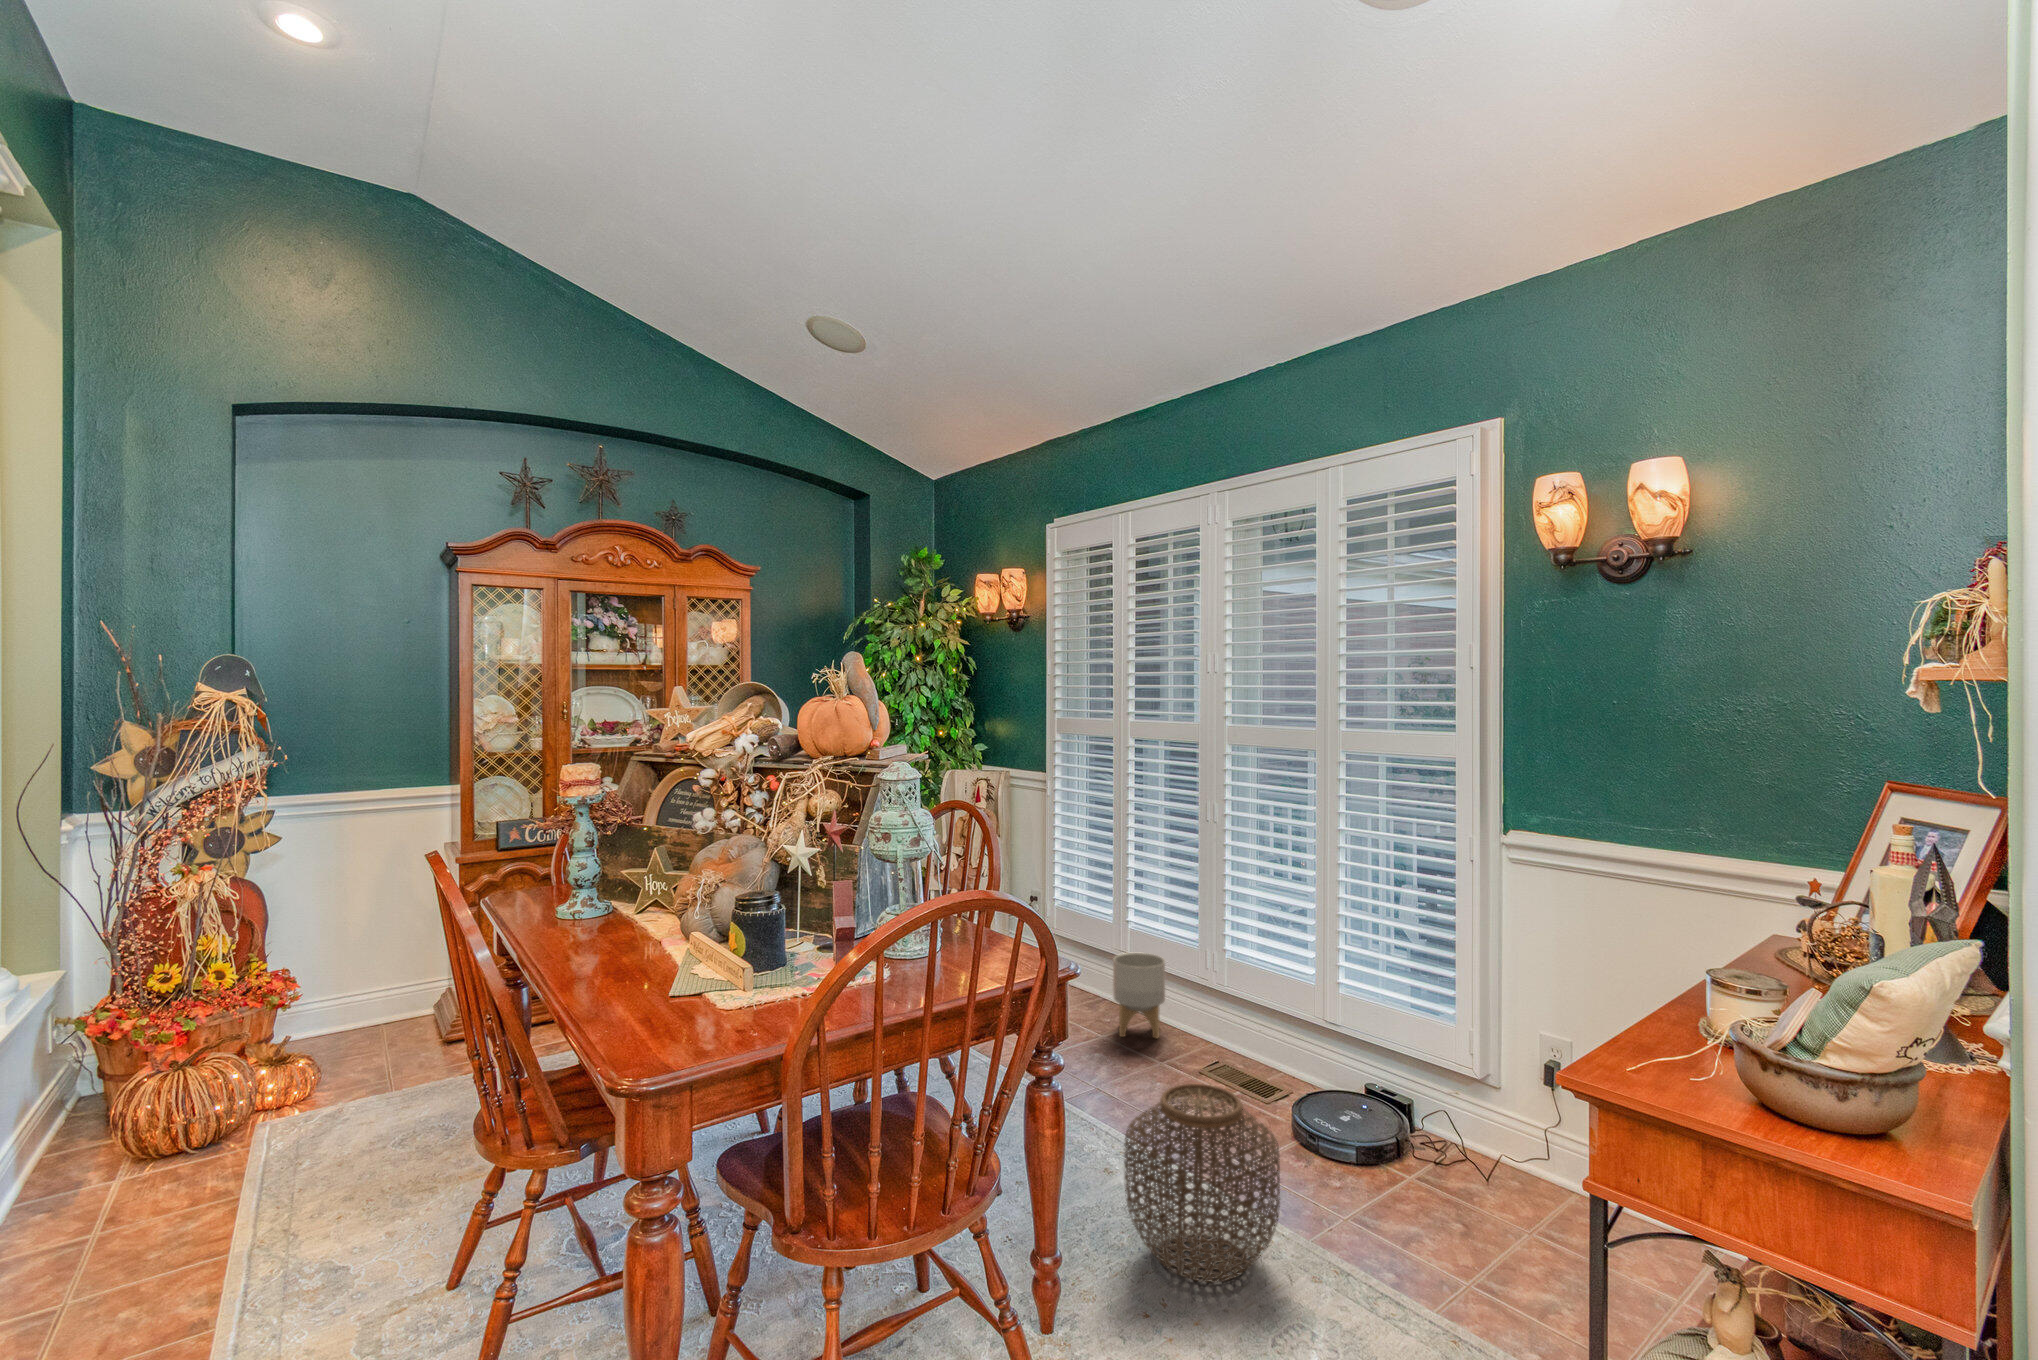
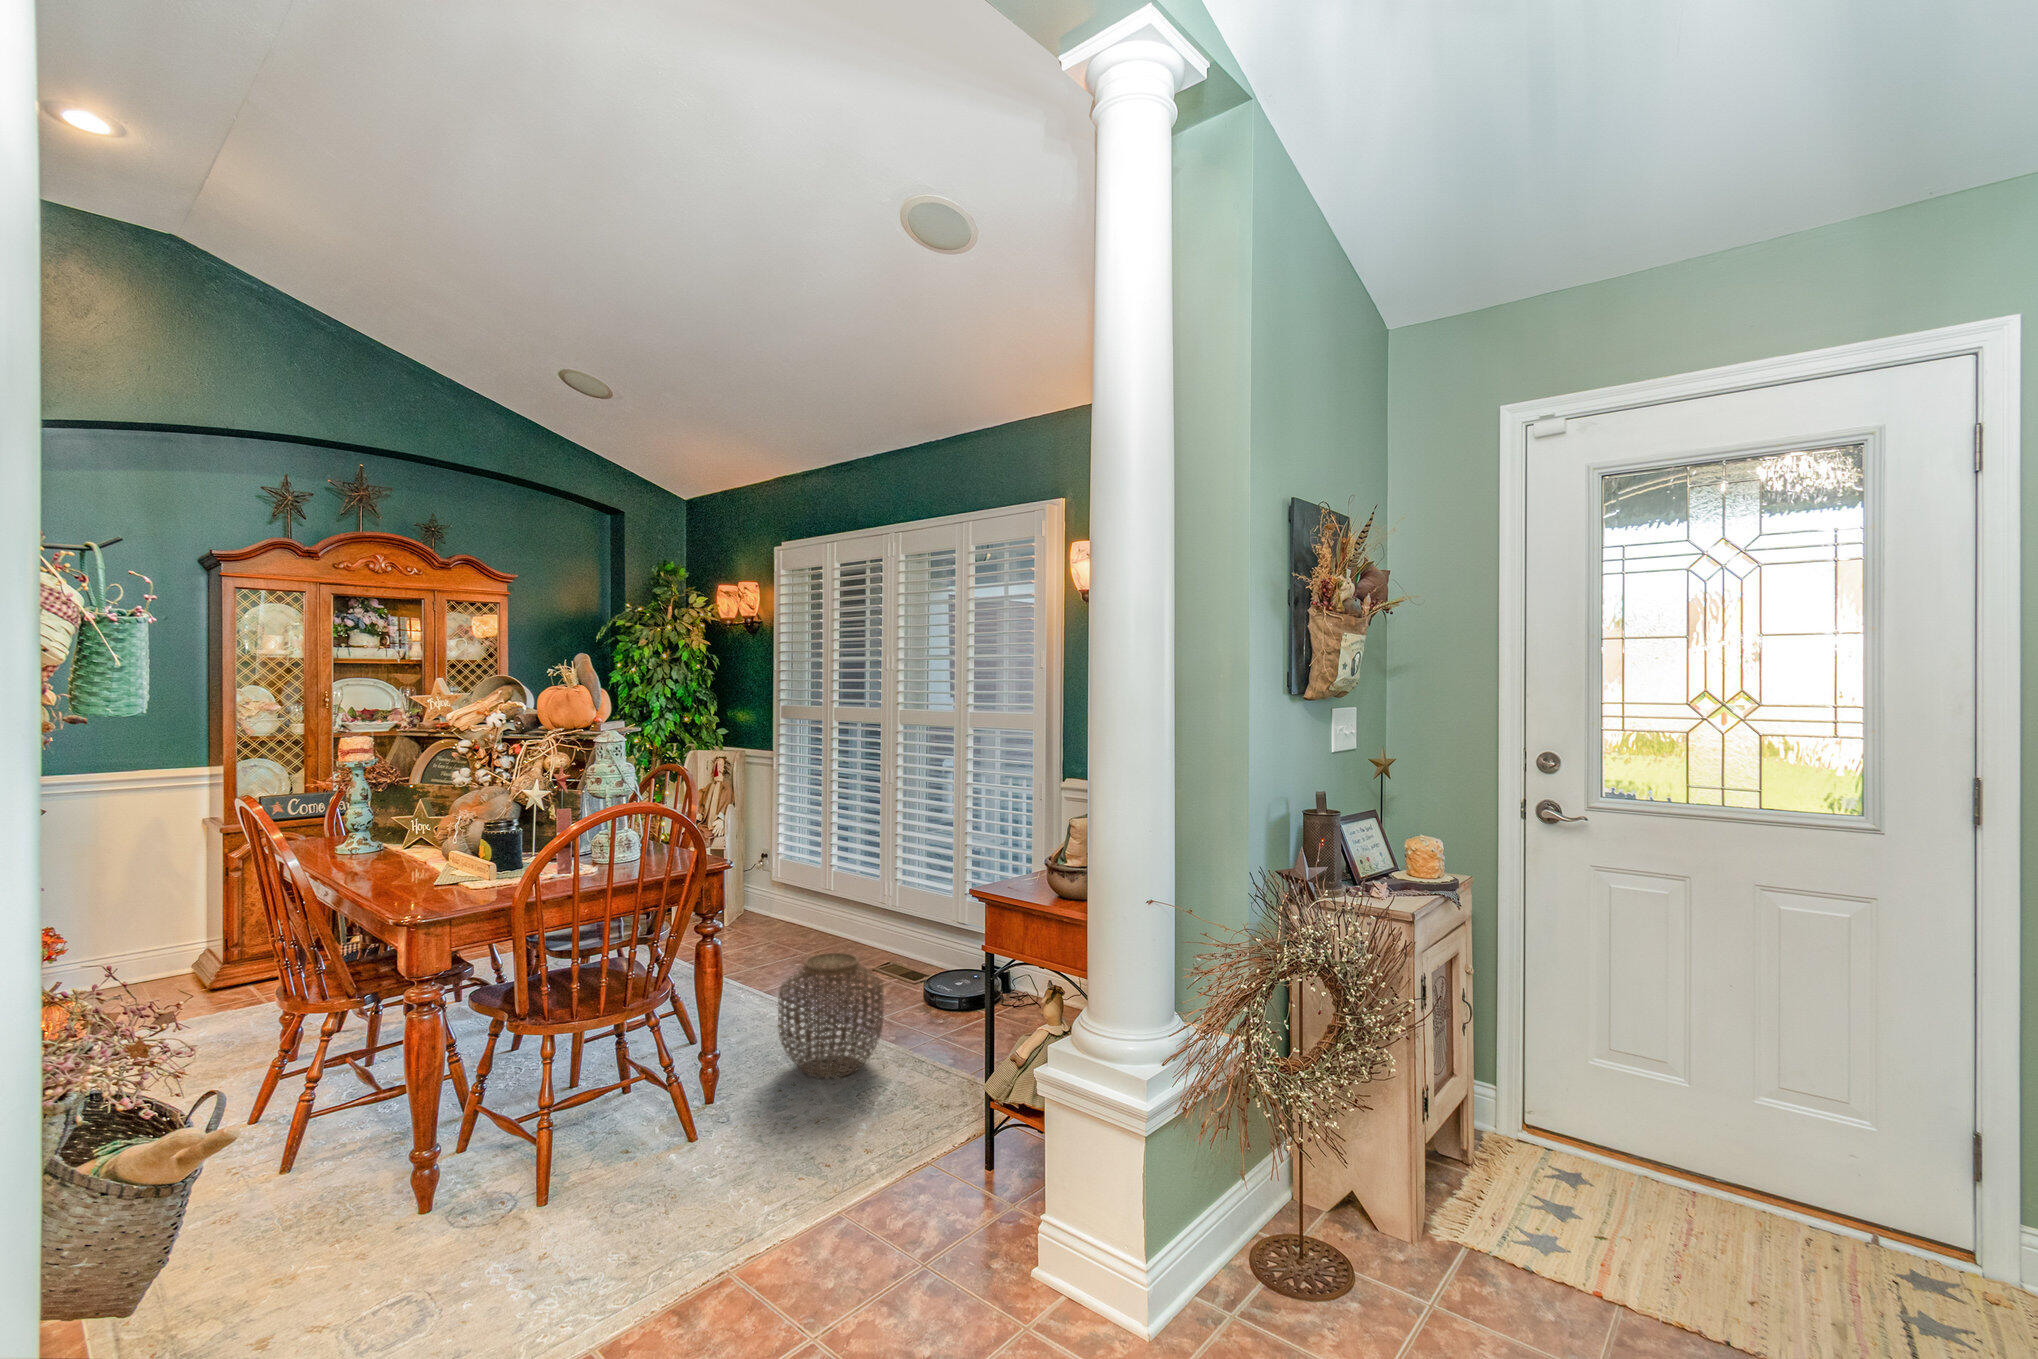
planter: present [1113,953,1165,1038] -> none [815,889,856,953]

